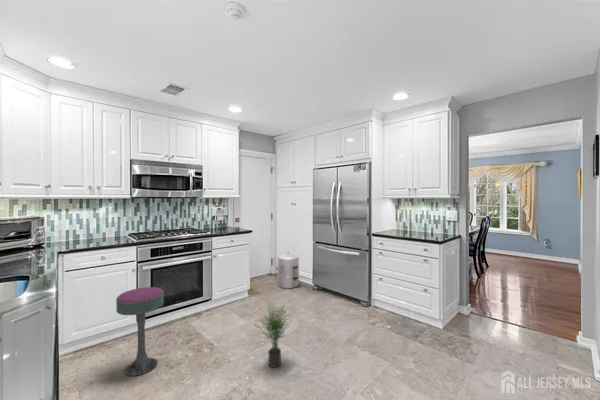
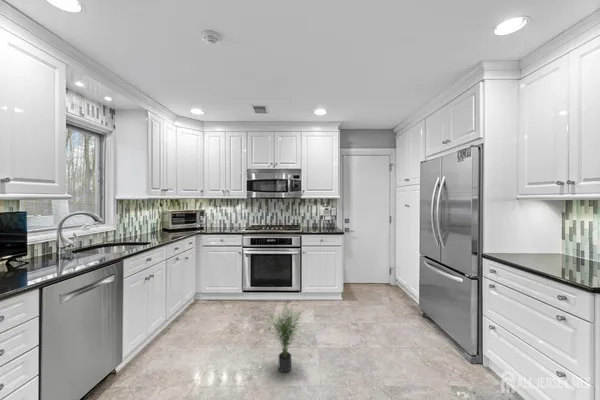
waste bin: present [278,253,299,289] -> none [383,262,409,304]
bar stool: present [116,287,164,376] -> none [200,265,232,328]

